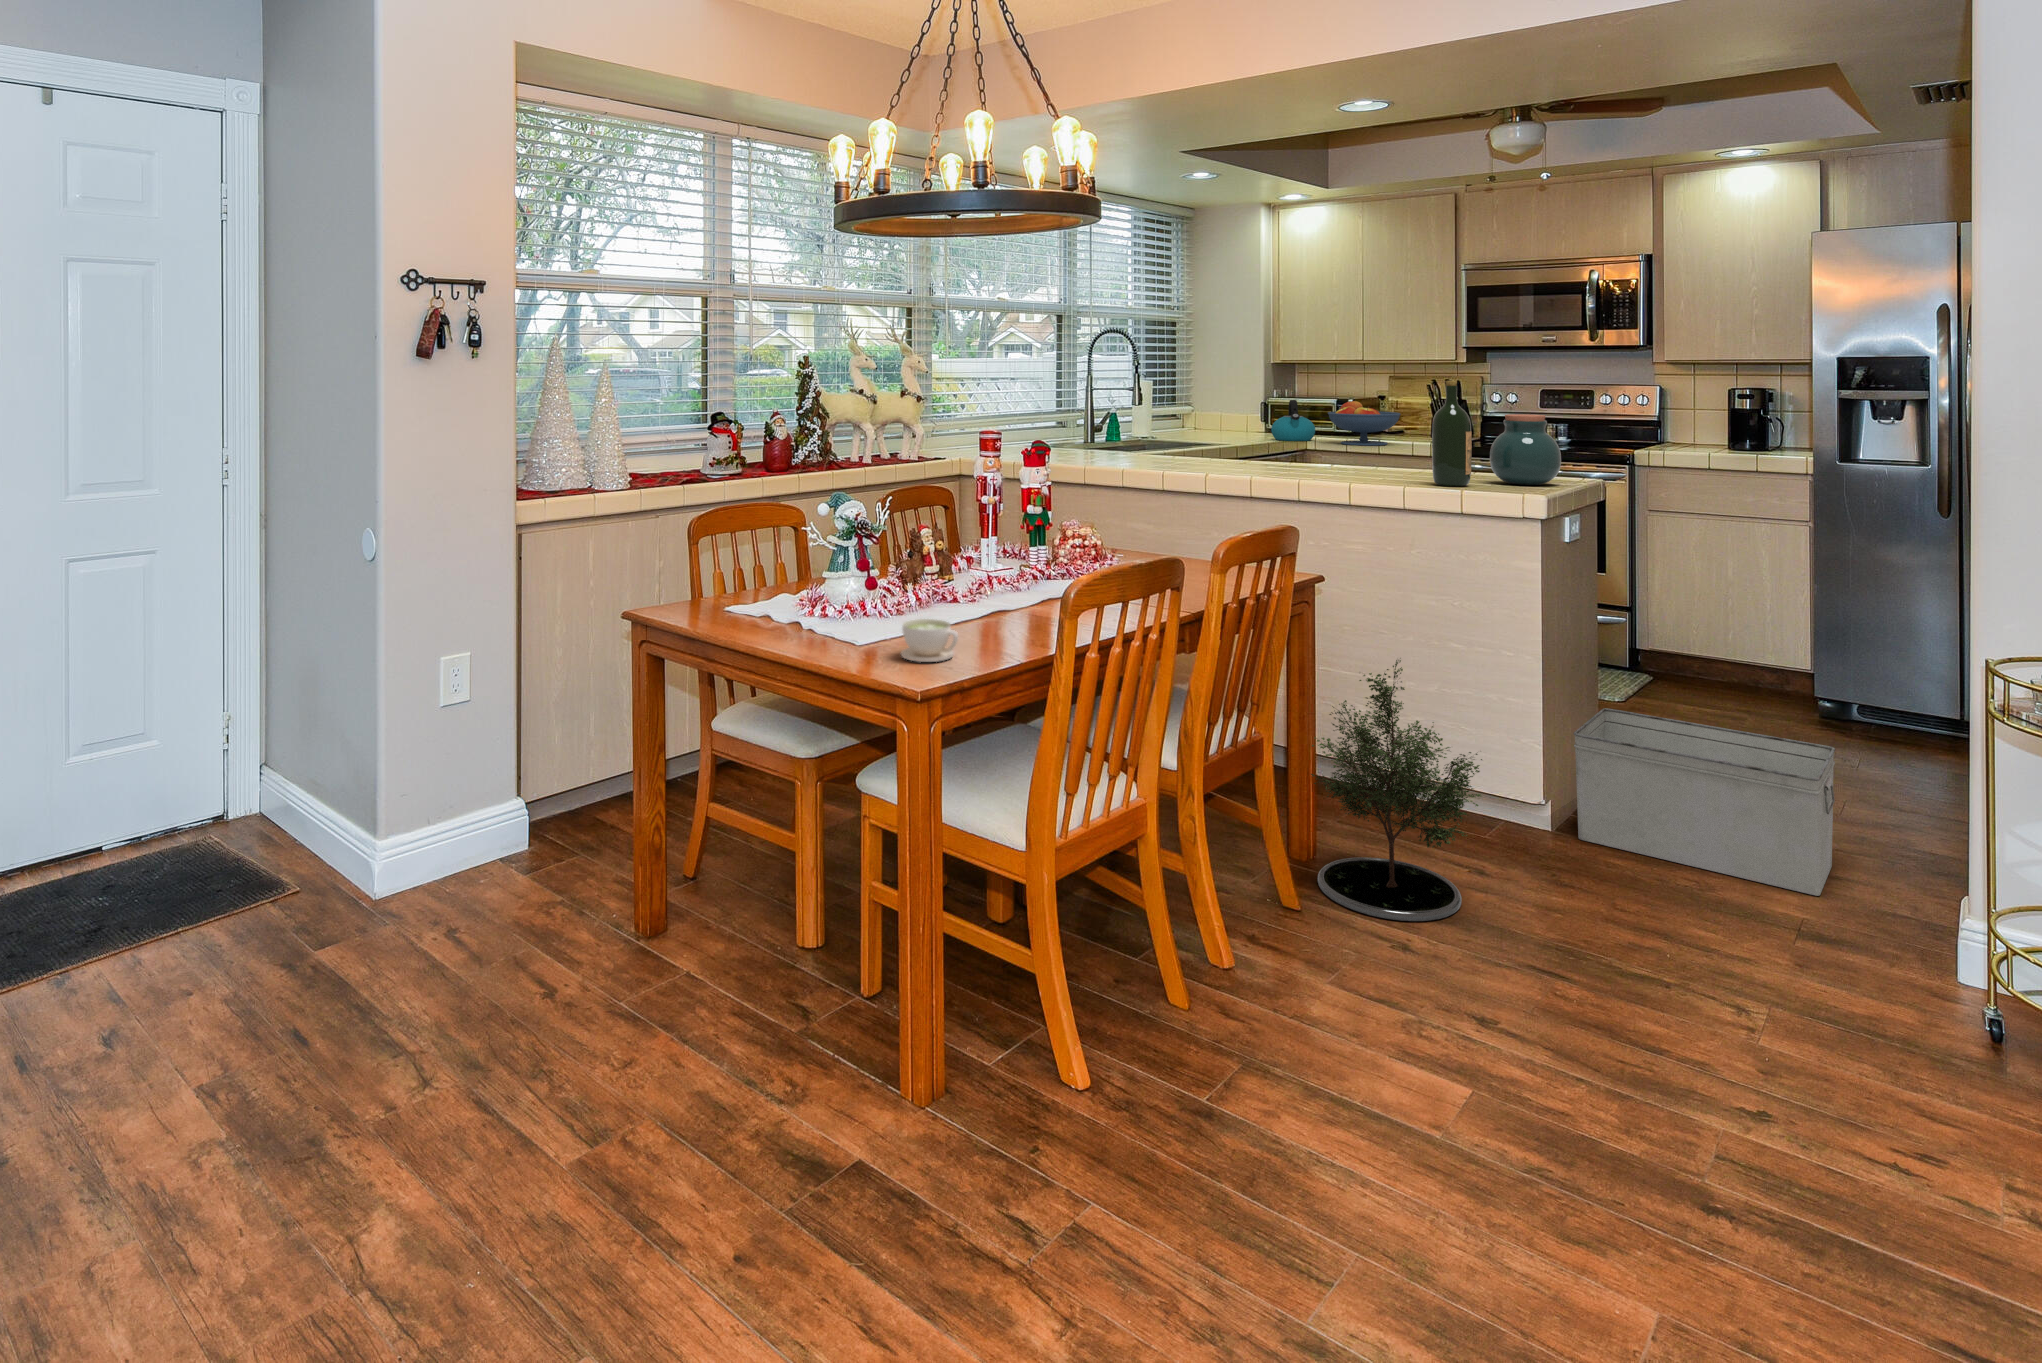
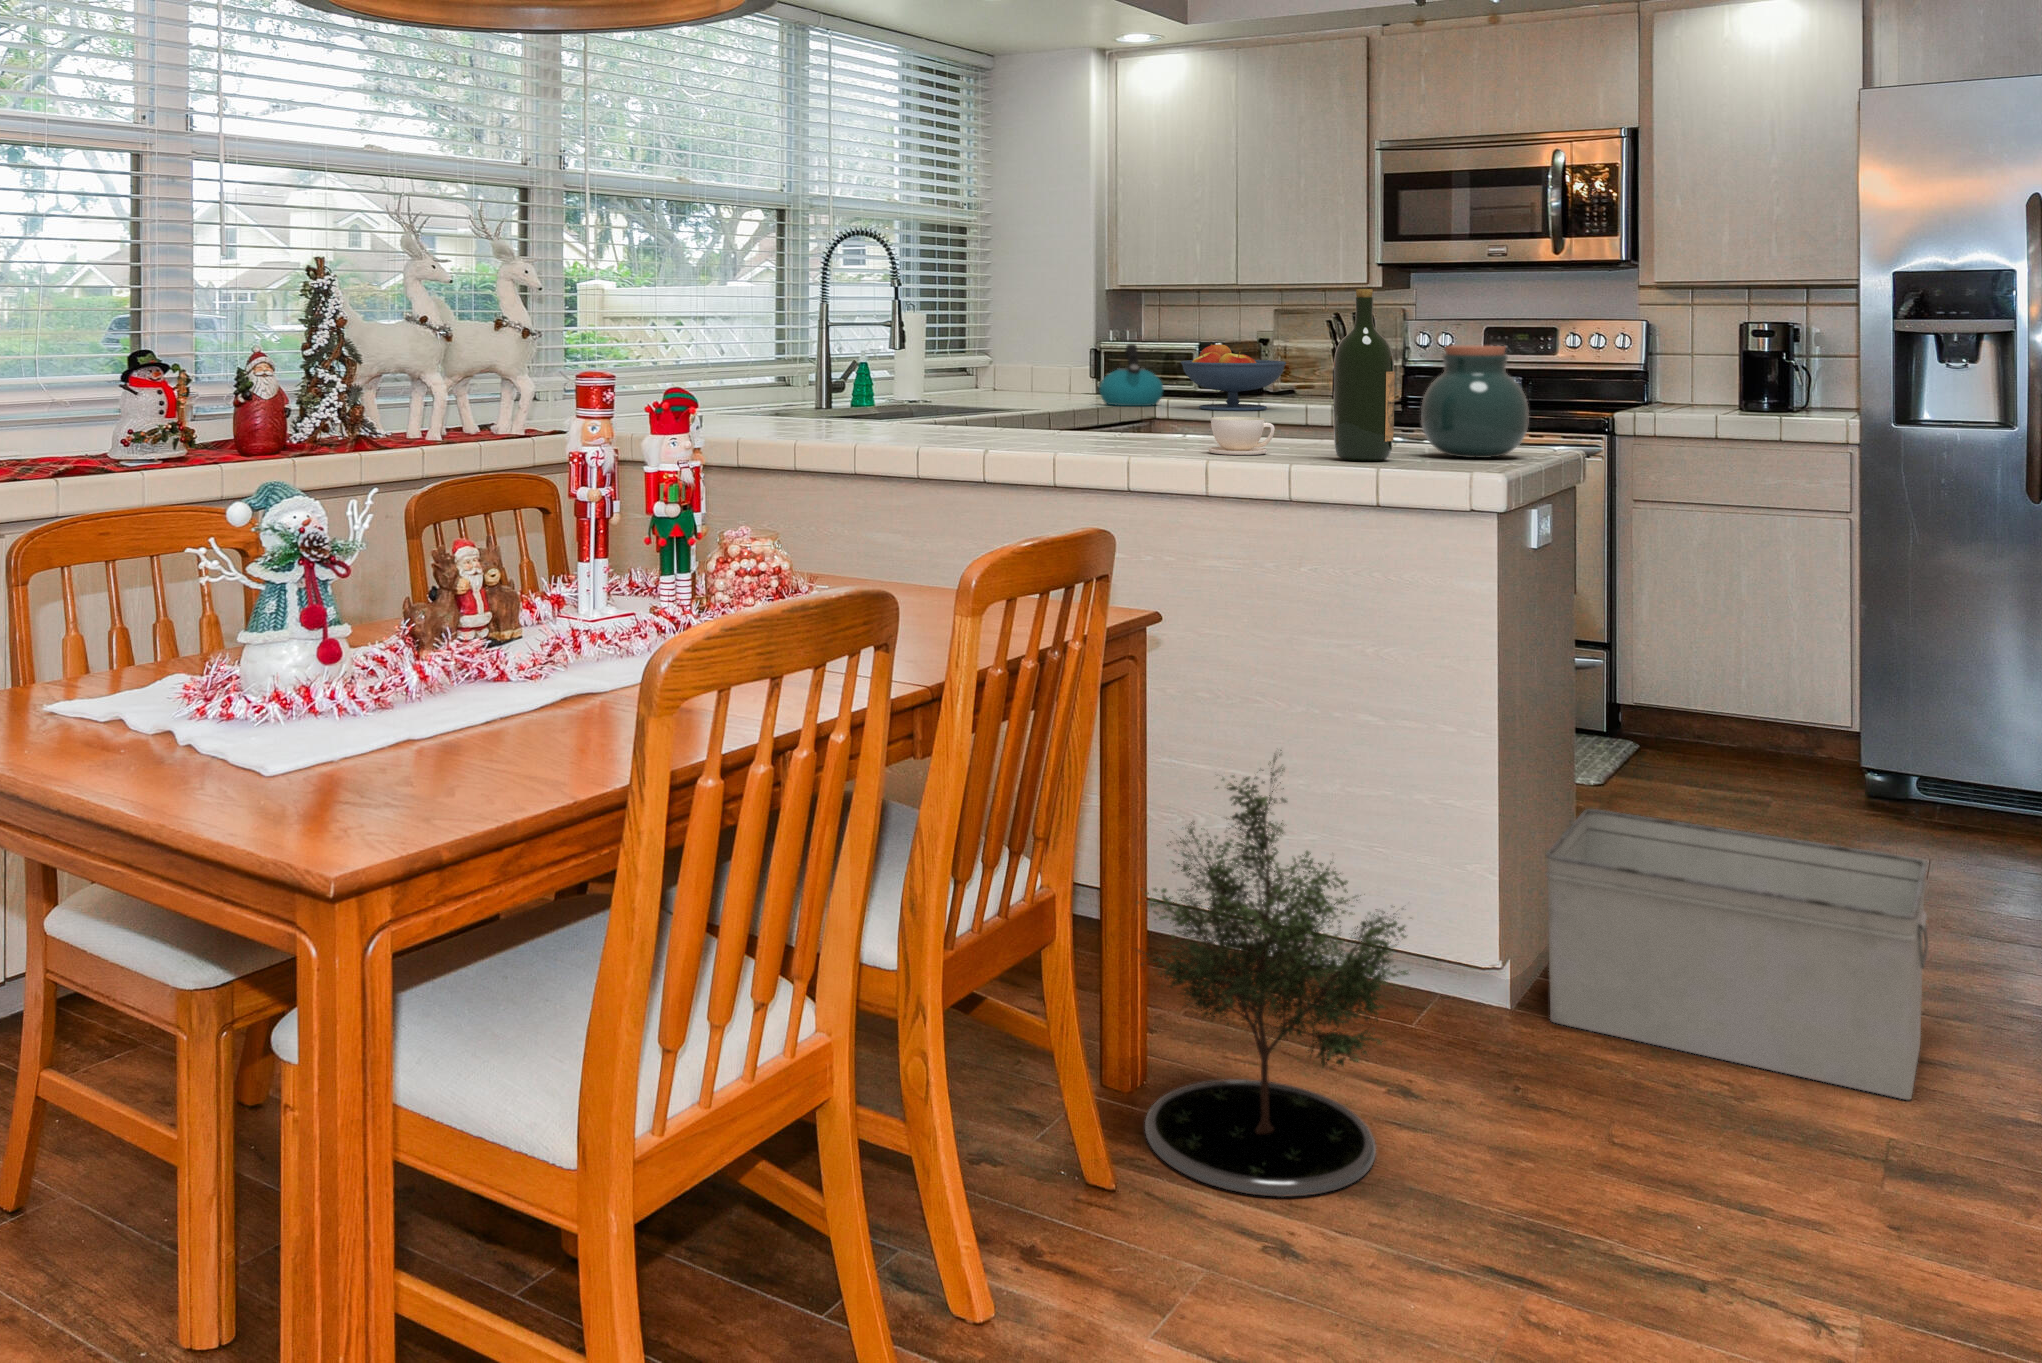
coffee cup: present [901,619,958,662] -> present [1209,417,1275,455]

